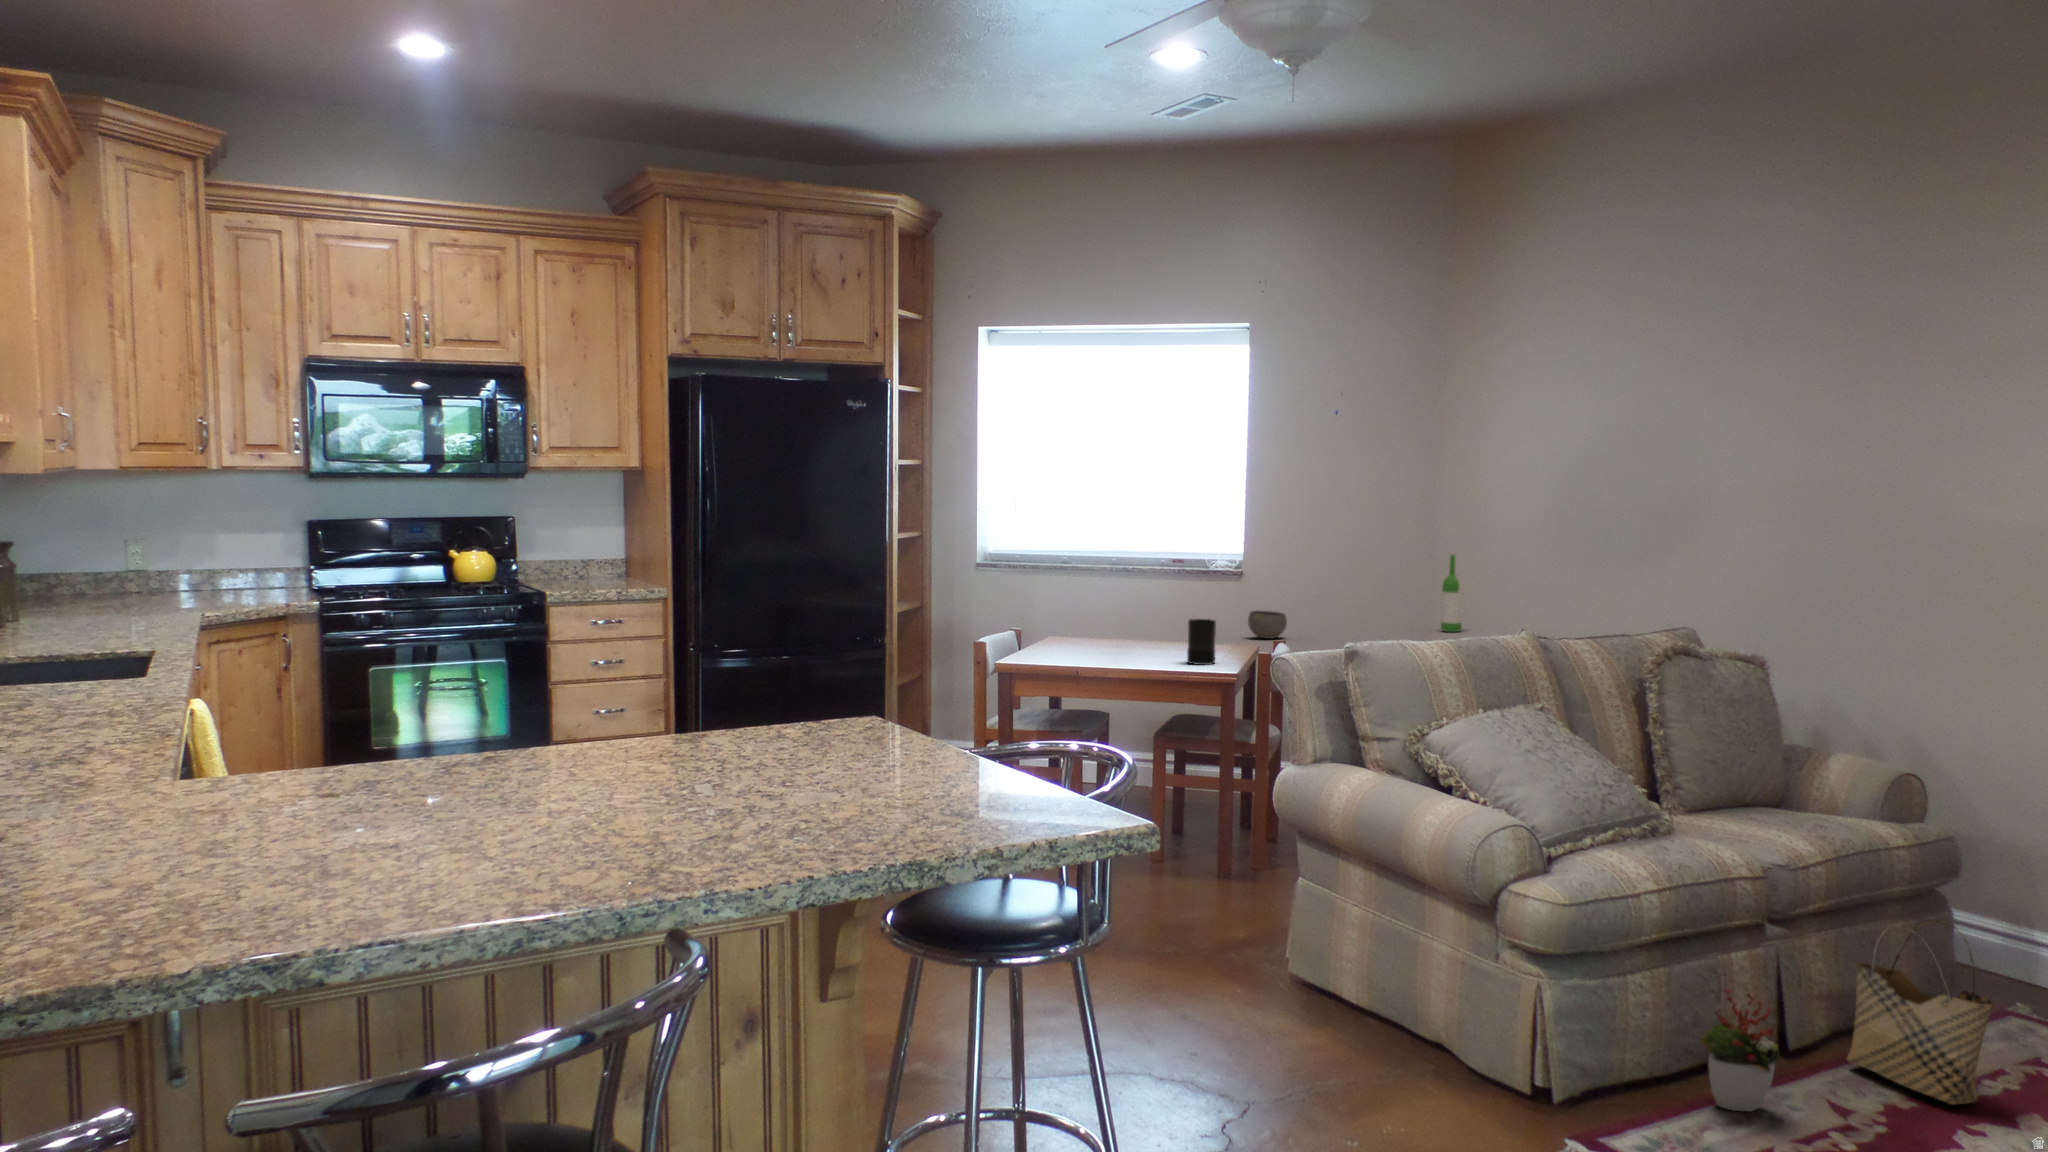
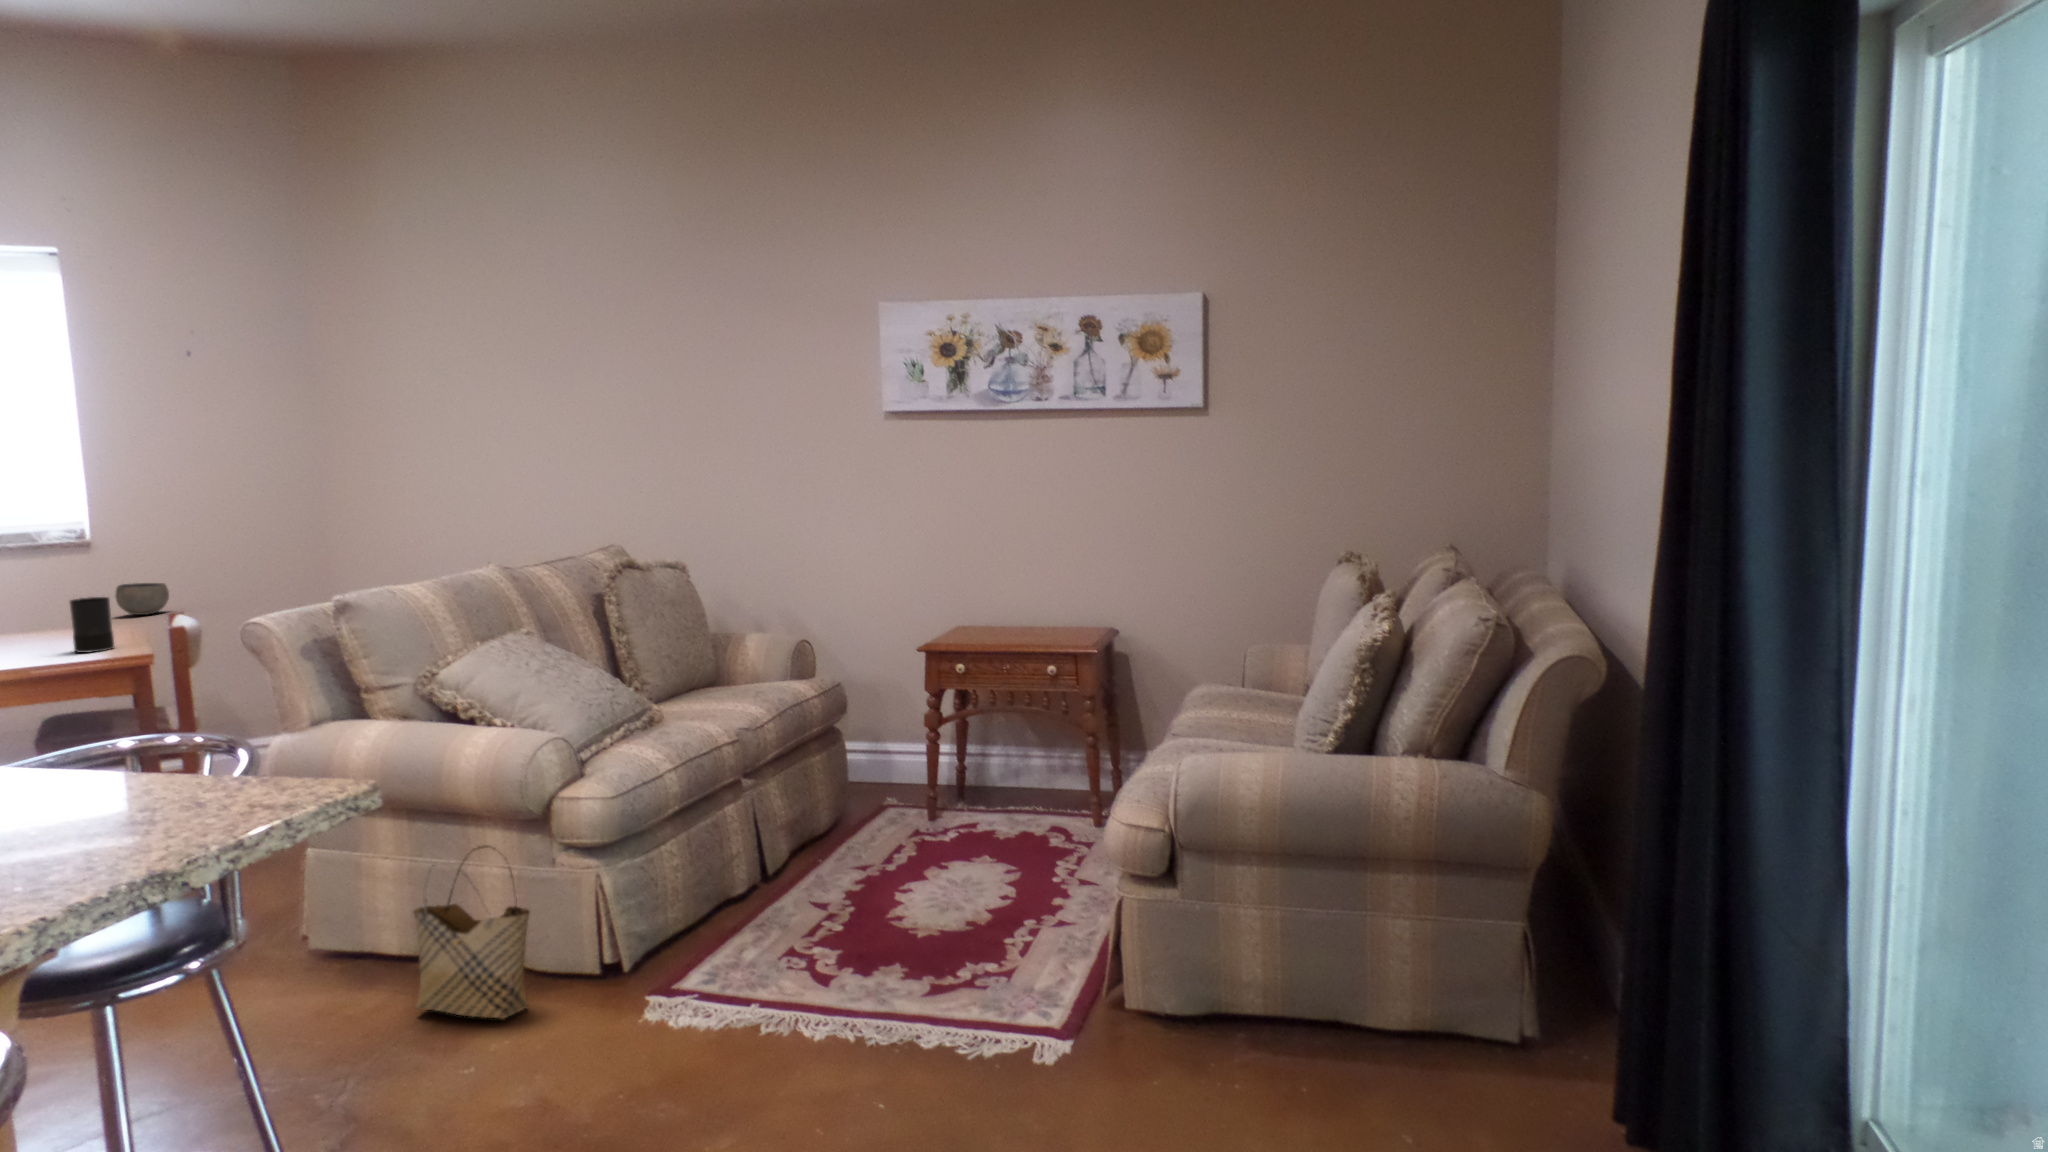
wine bottle: present [1441,555,1462,632] -> none [343,501,369,582]
woven basket: present [1847,920,1993,1105] -> present [413,845,530,1019]
decorative plant: present [1701,990,1779,1111] -> none [723,831,777,931]

